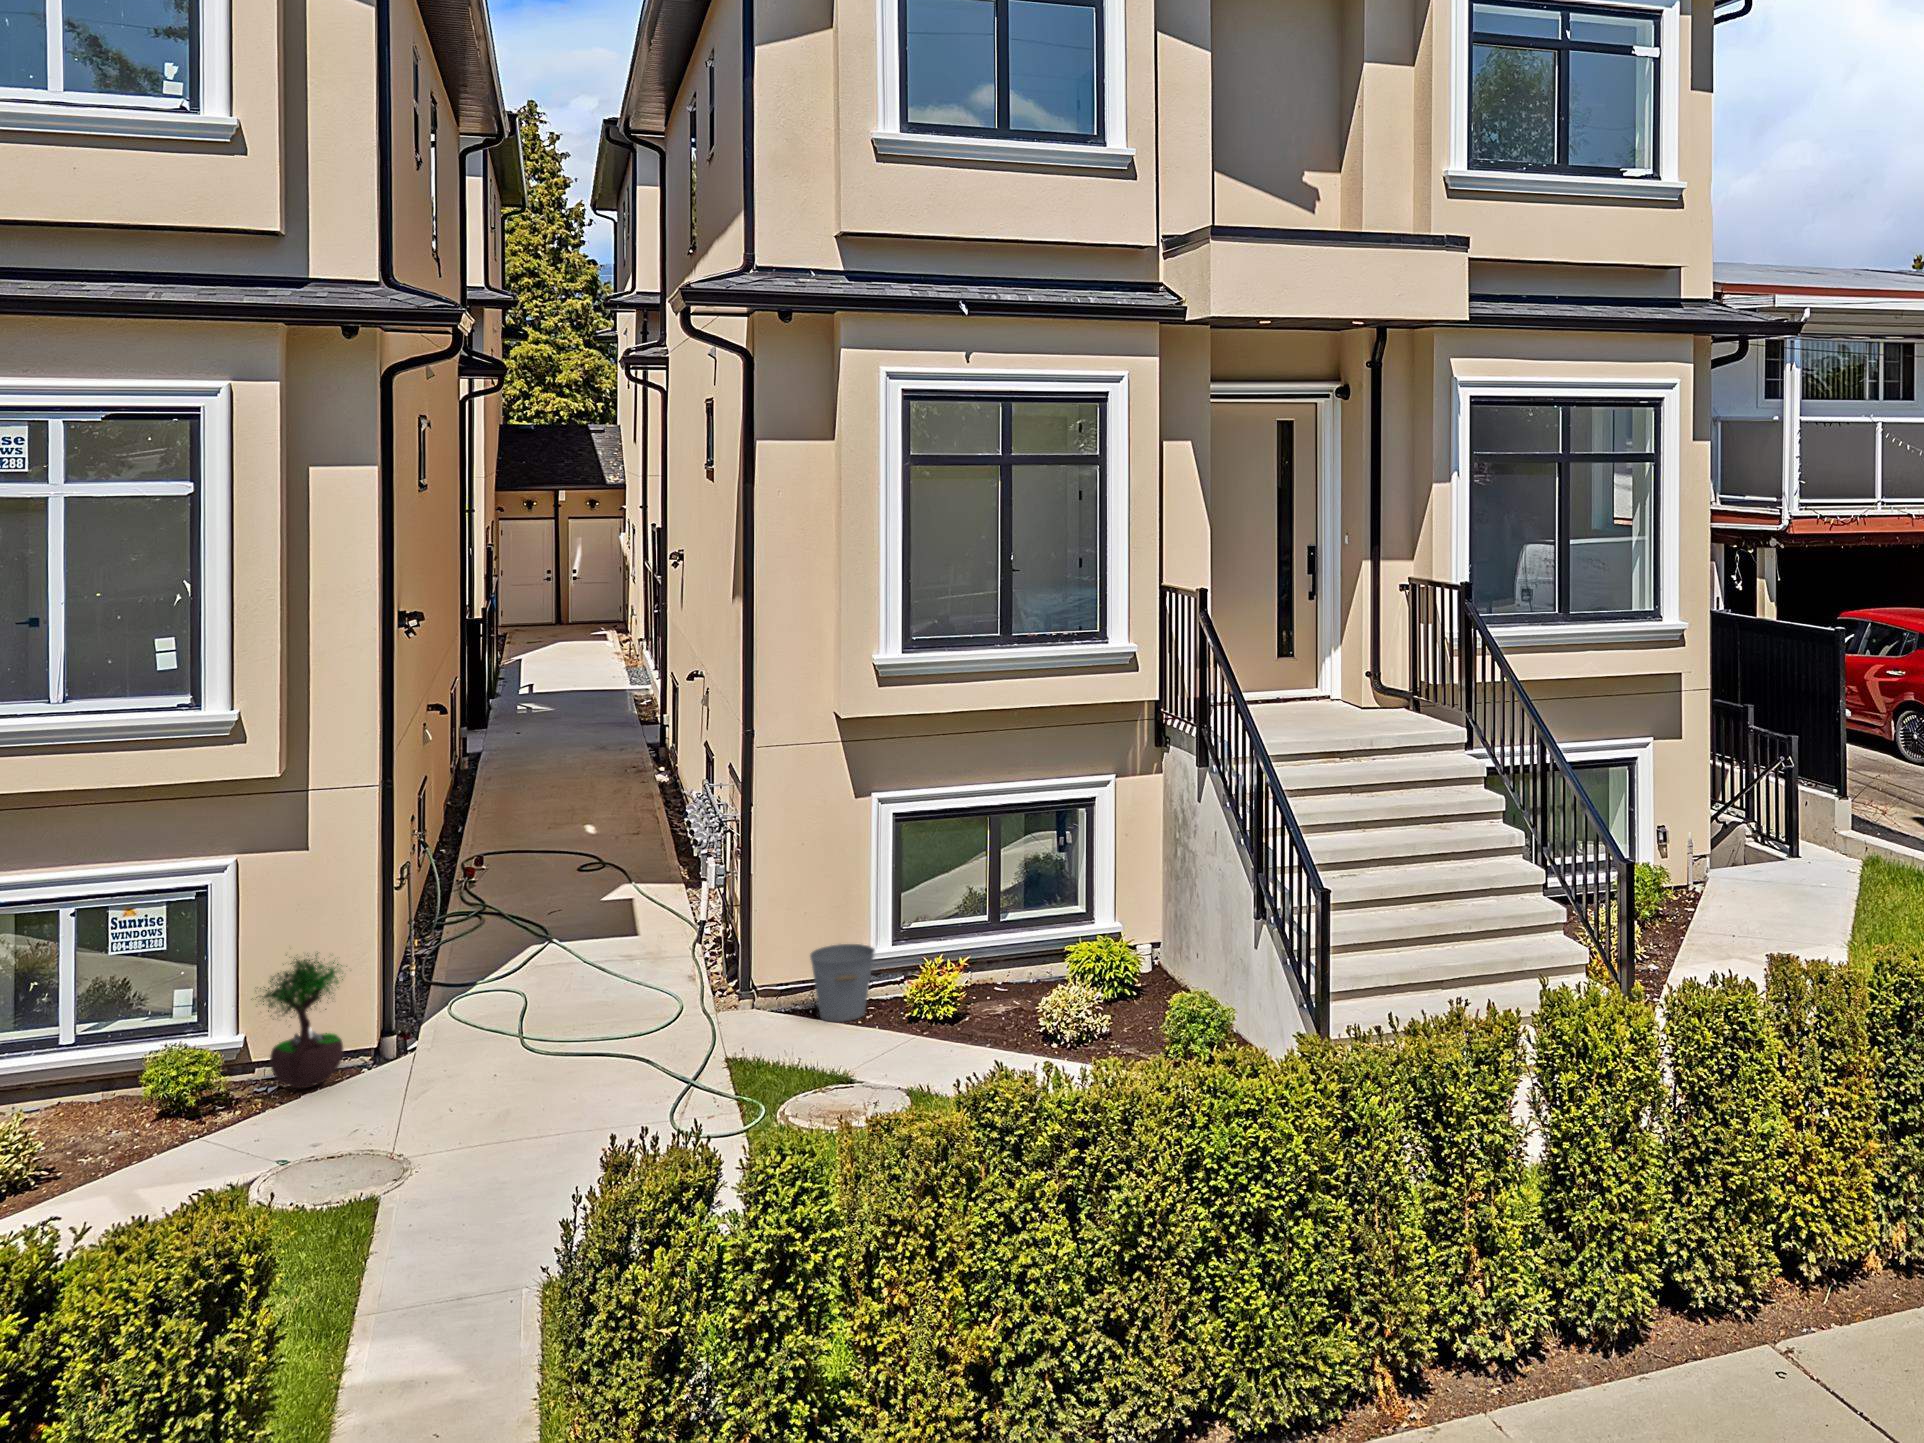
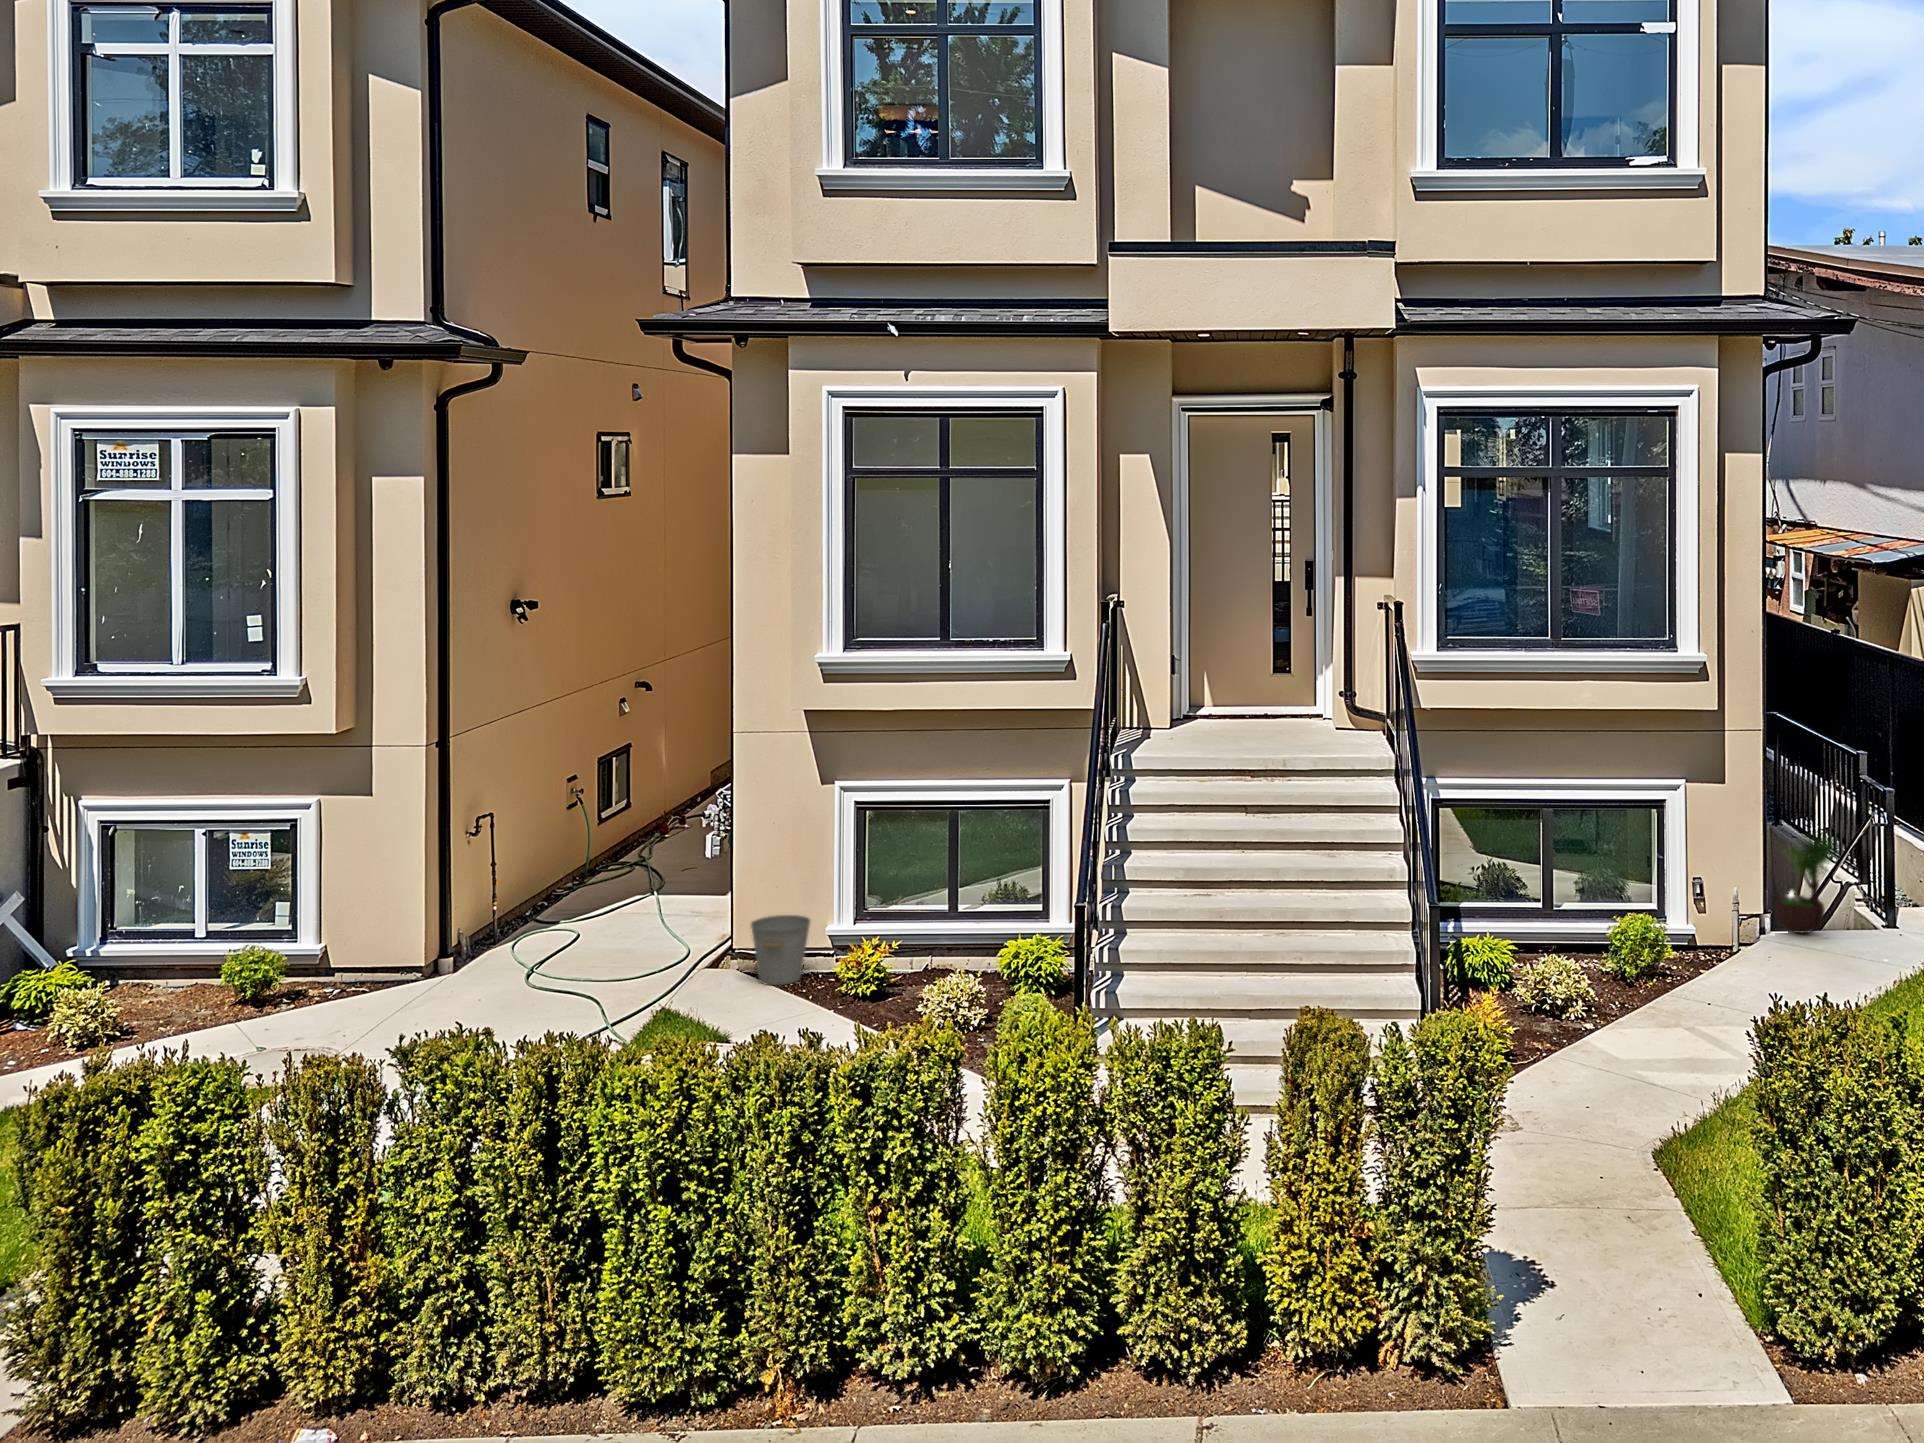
potted tree: present [251,953,347,1088] -> present [1776,834,1838,933]

